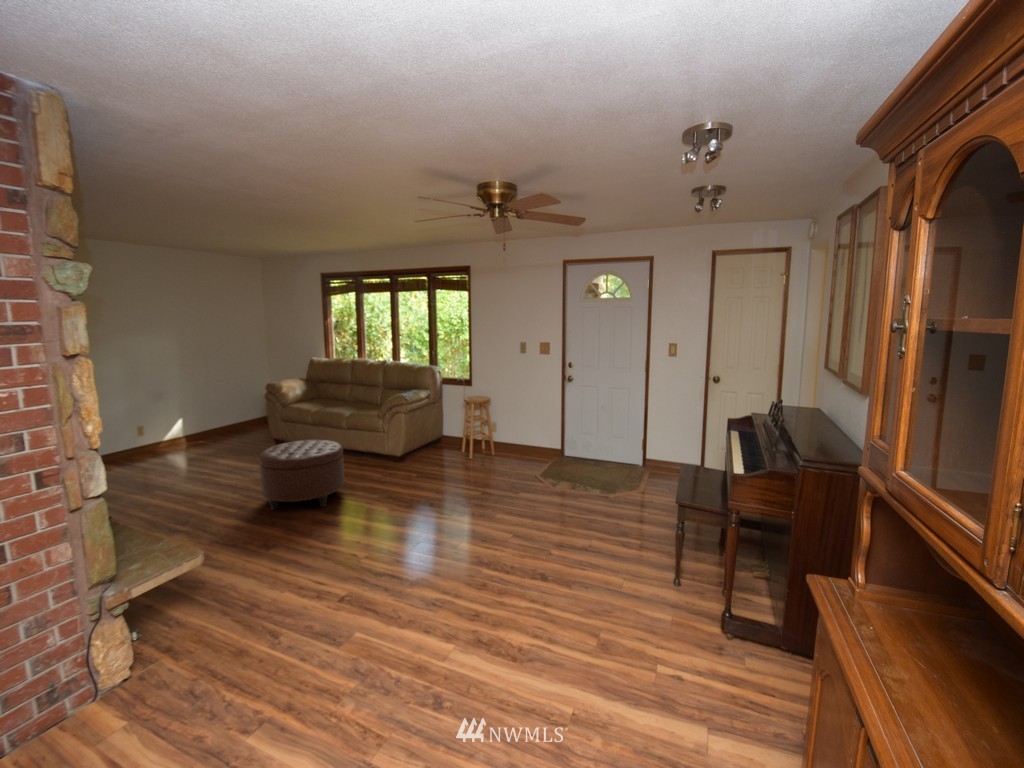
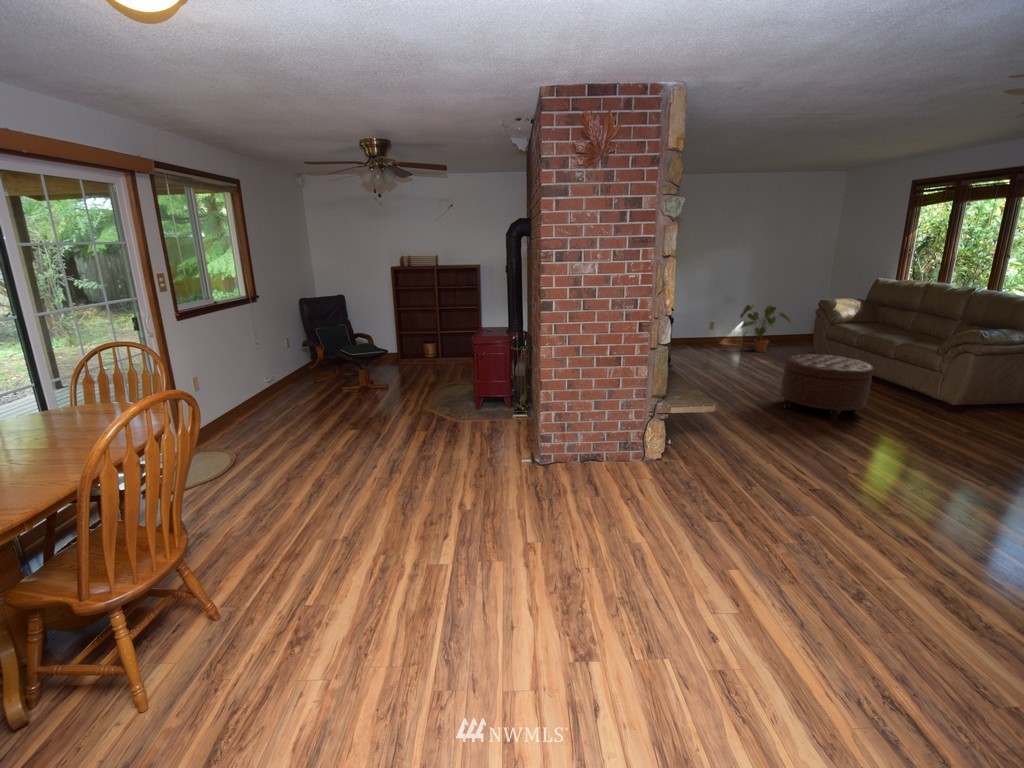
house plant: none [179,393,244,447] -> present [740,305,791,352]

